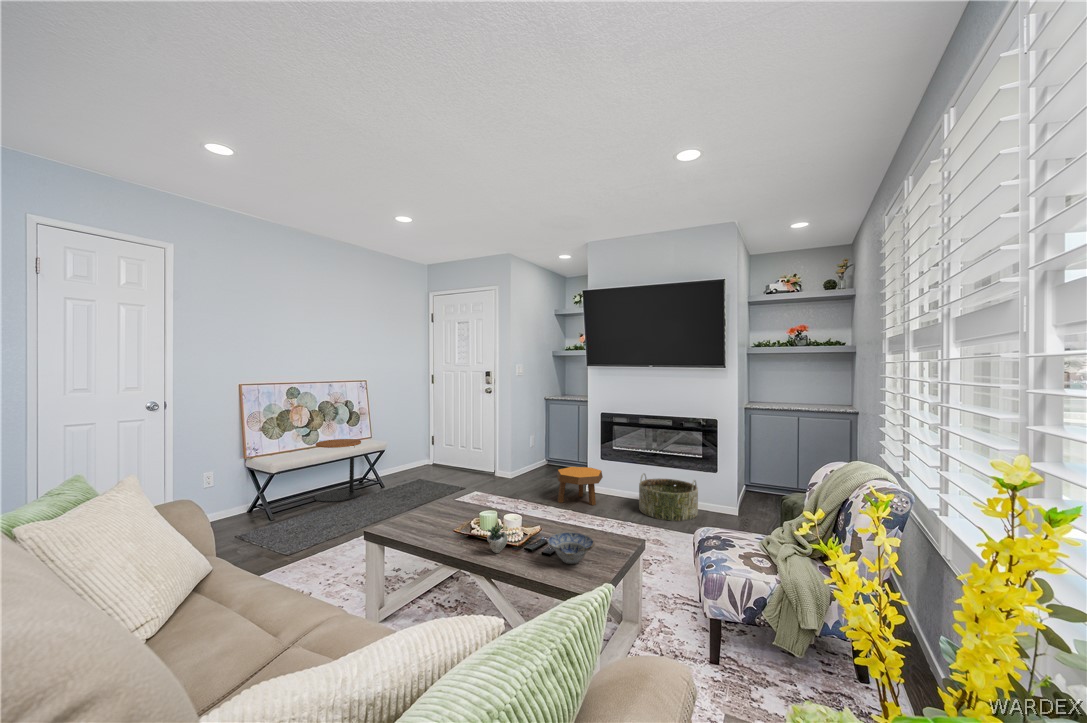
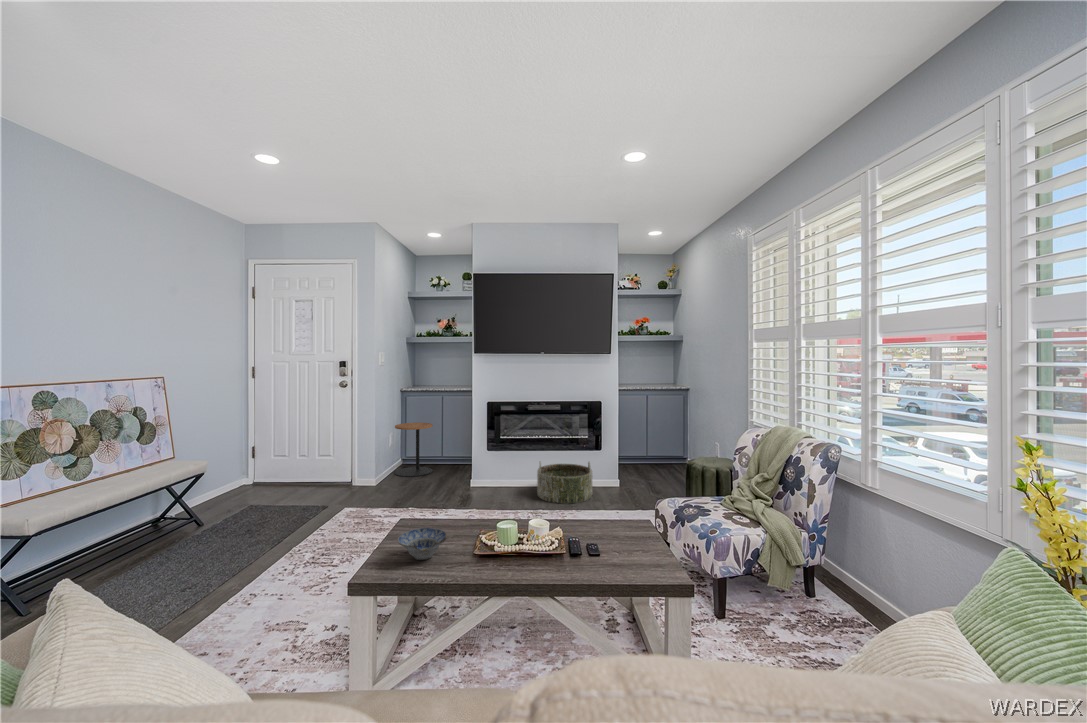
side table: present [315,439,361,502] -> present [395,423,433,477]
footstool: present [557,467,603,505] -> none [448,462,499,505]
succulent plant: present [487,523,508,553] -> none [543,530,587,566]
ceramic bowl: present [548,532,595,564] -> present [398,528,447,560]

